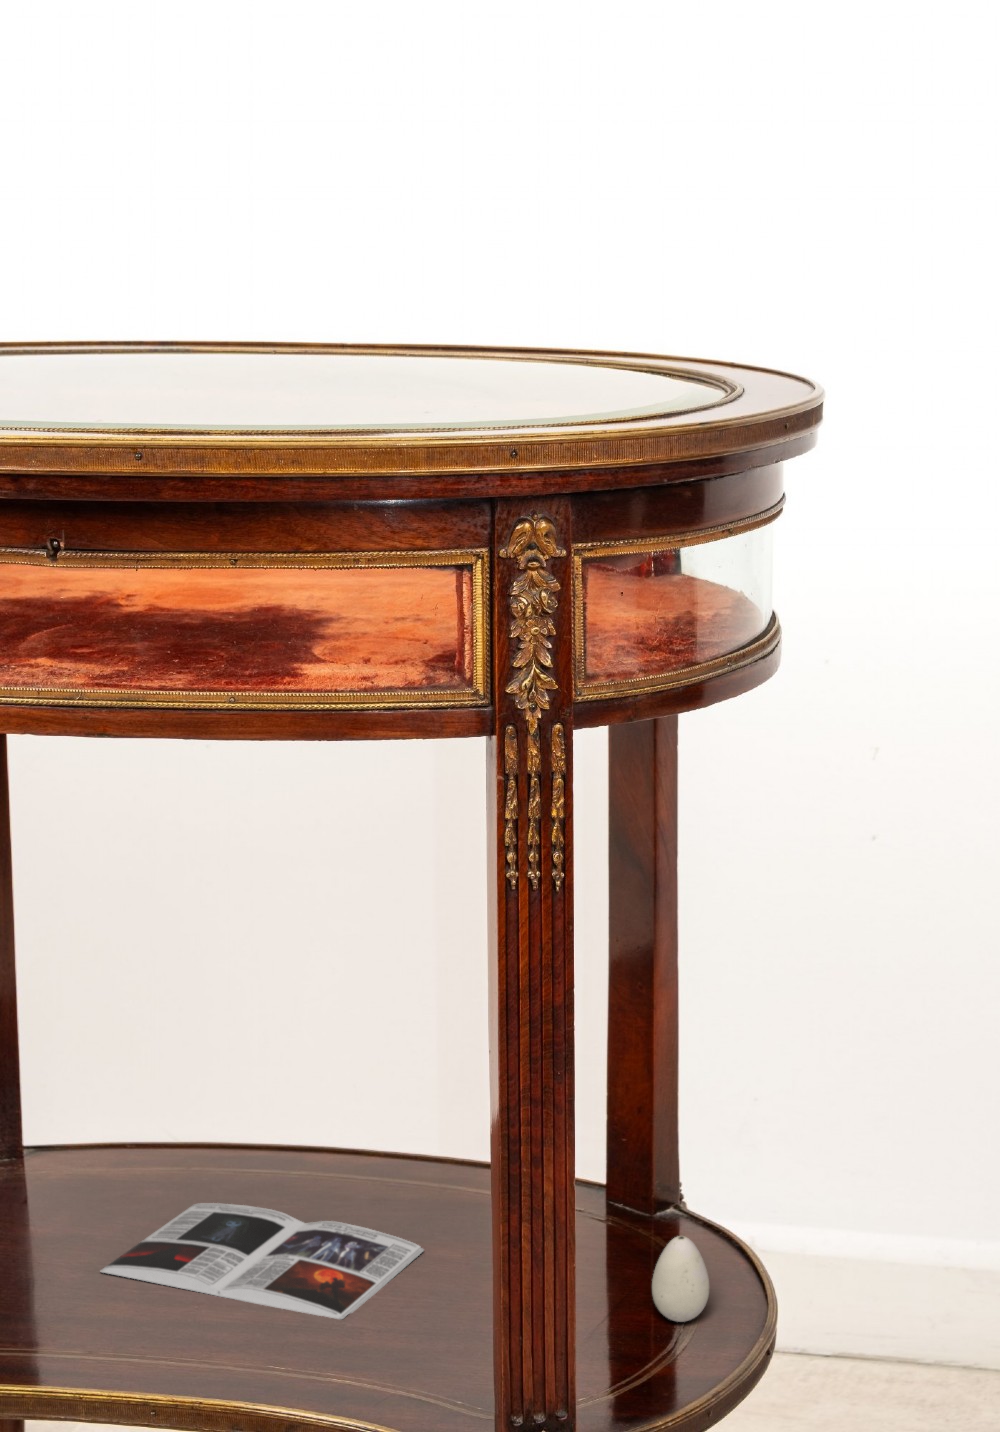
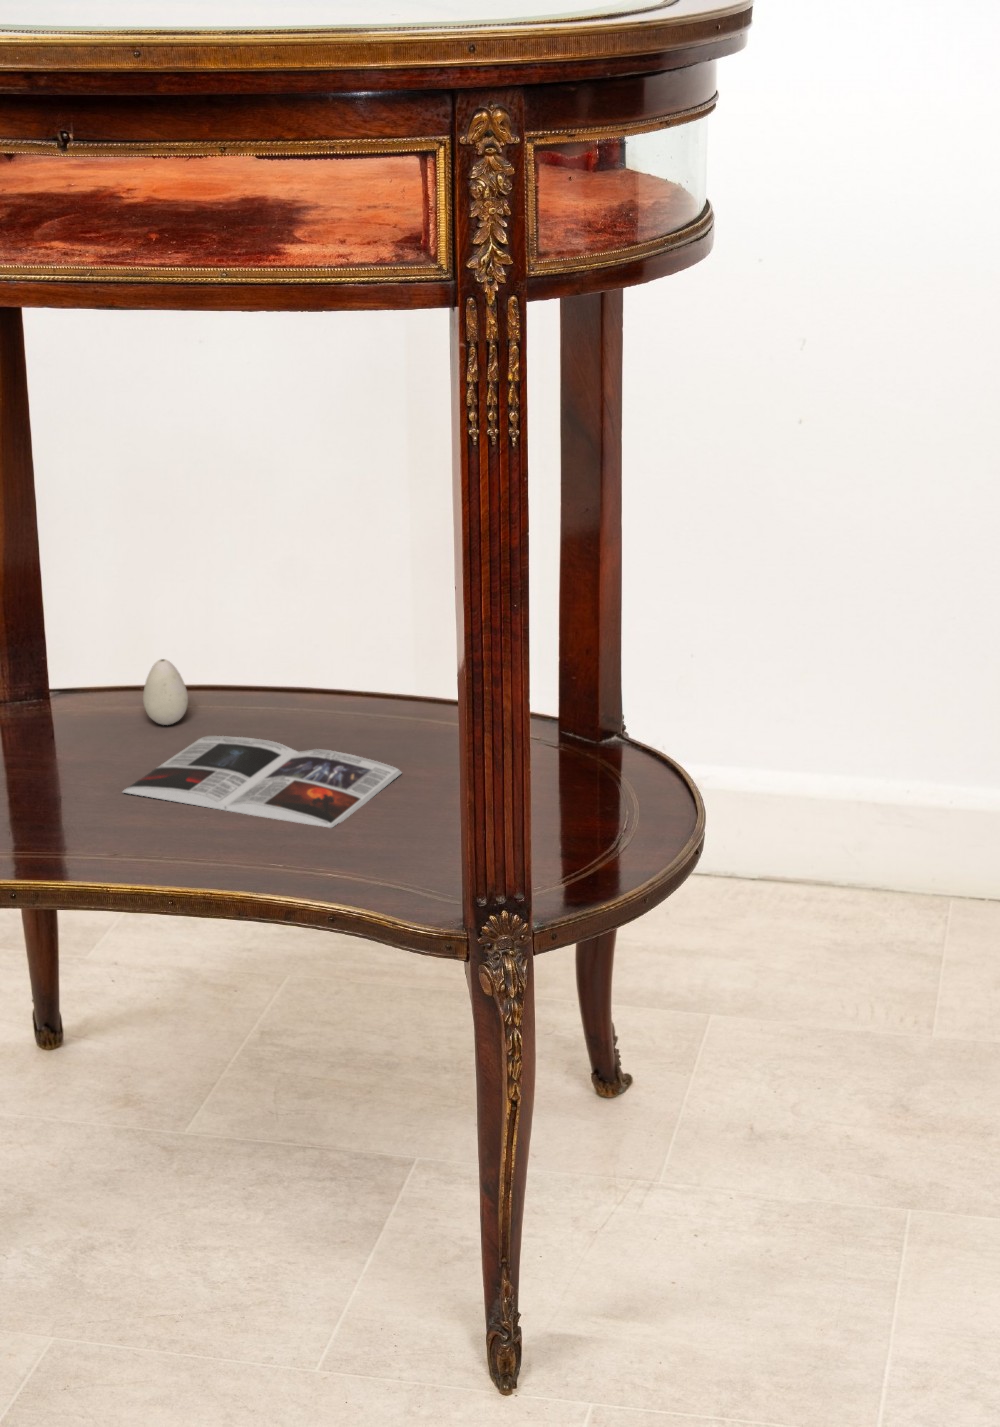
decorative egg: present [652,1236,709,1322] -> present [143,659,188,725]

